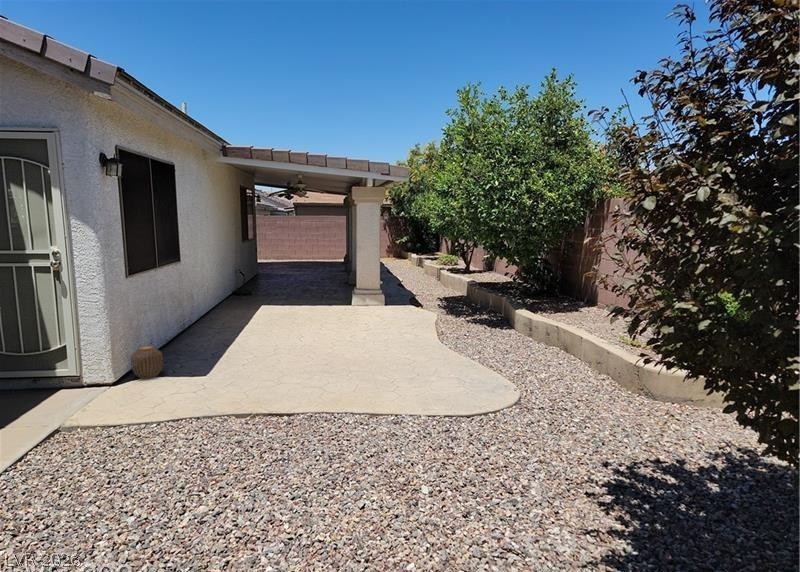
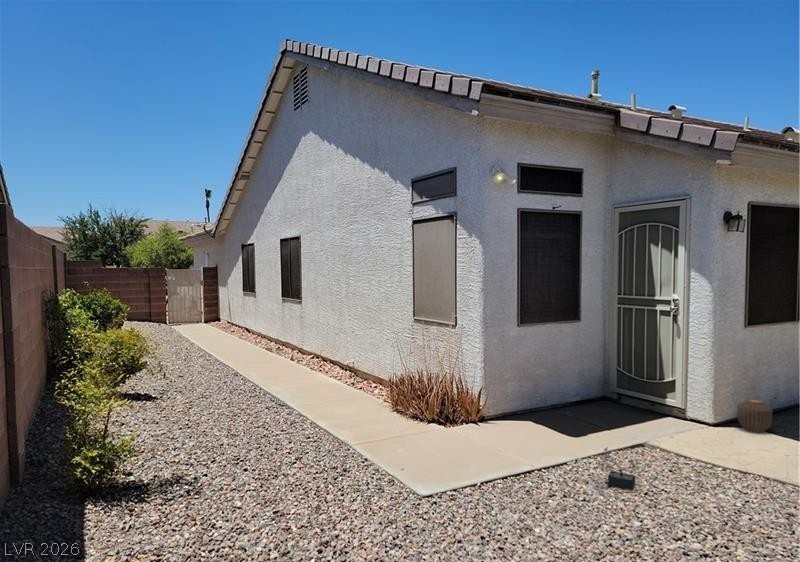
decorative plant: none [41,450,100,496] -> present [599,447,642,490]

